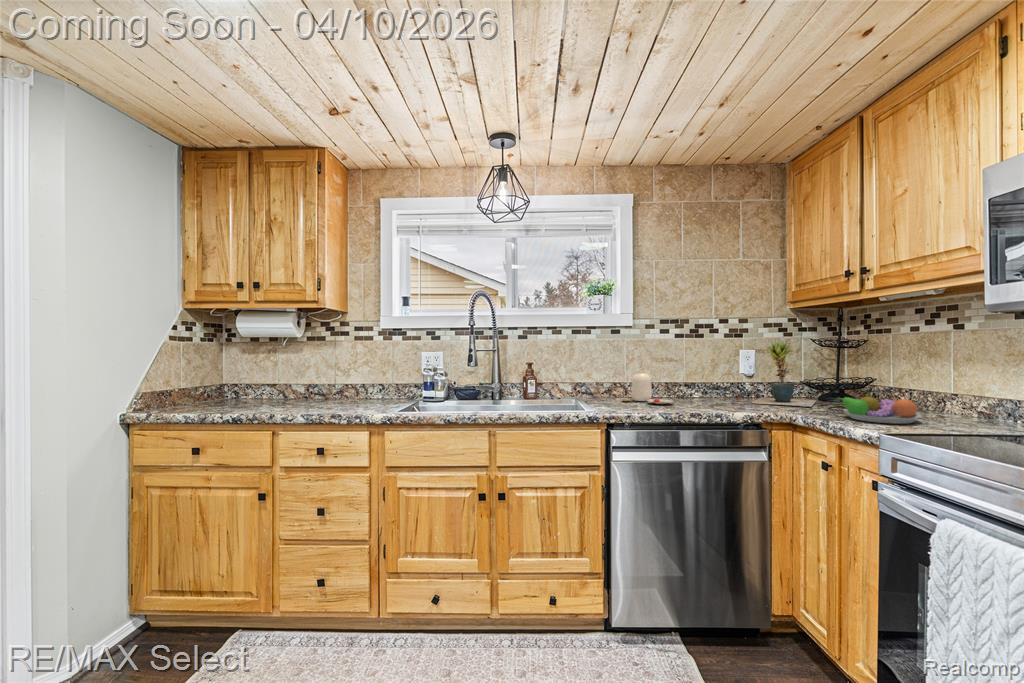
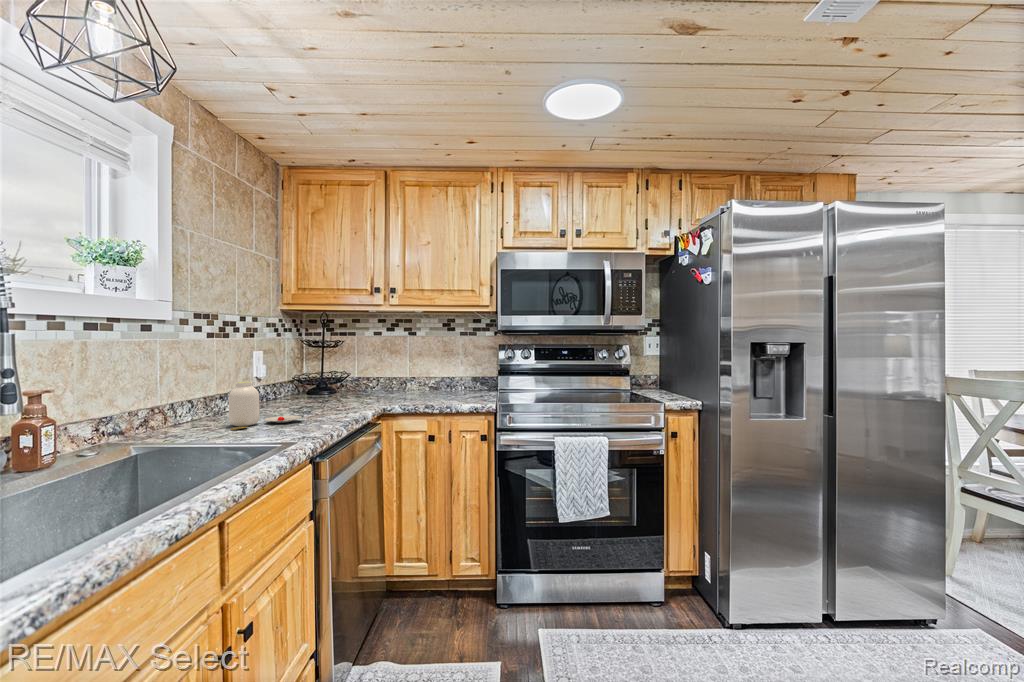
potted plant: present [751,341,816,407] -> none [293,342,369,406]
fruit bowl: present [836,393,921,424] -> none [410,381,456,401]

